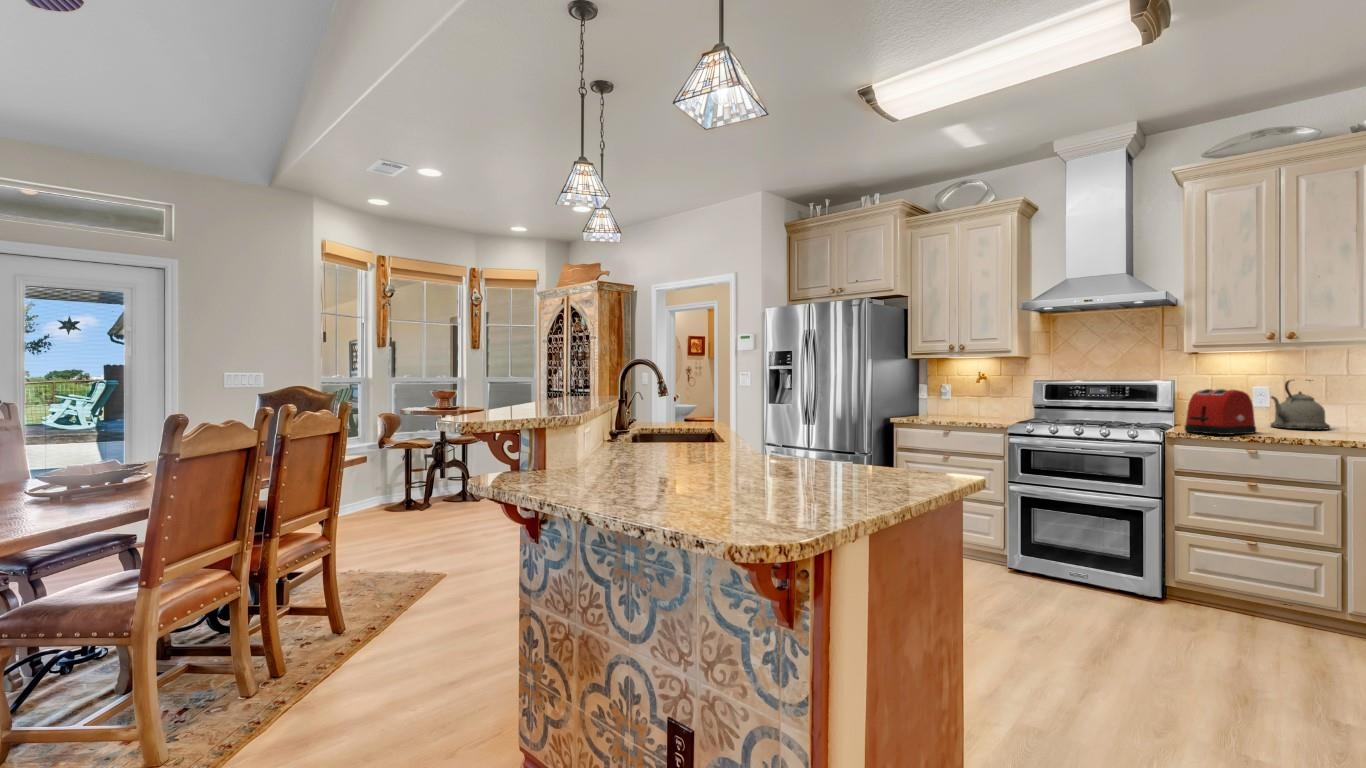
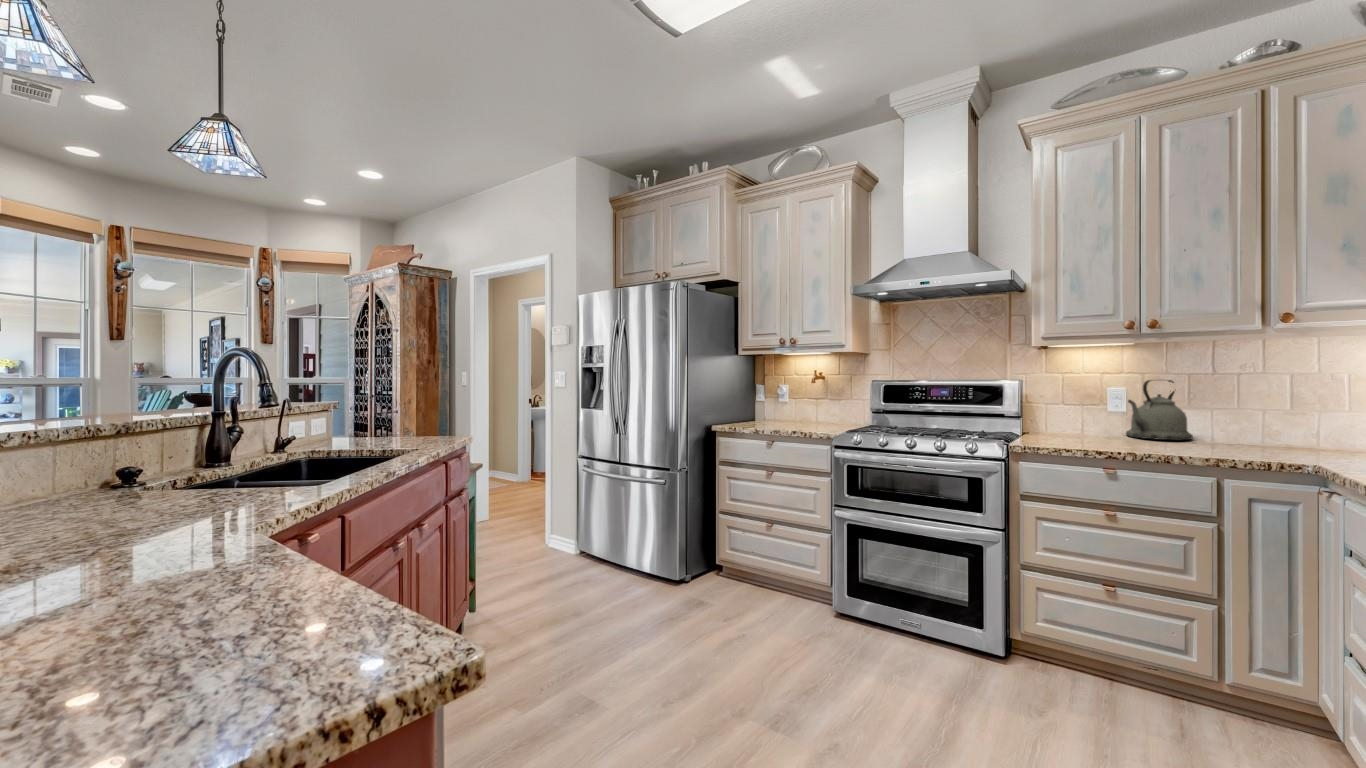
toaster: present [1185,389,1256,435] -> none [1032,392,1114,450]

